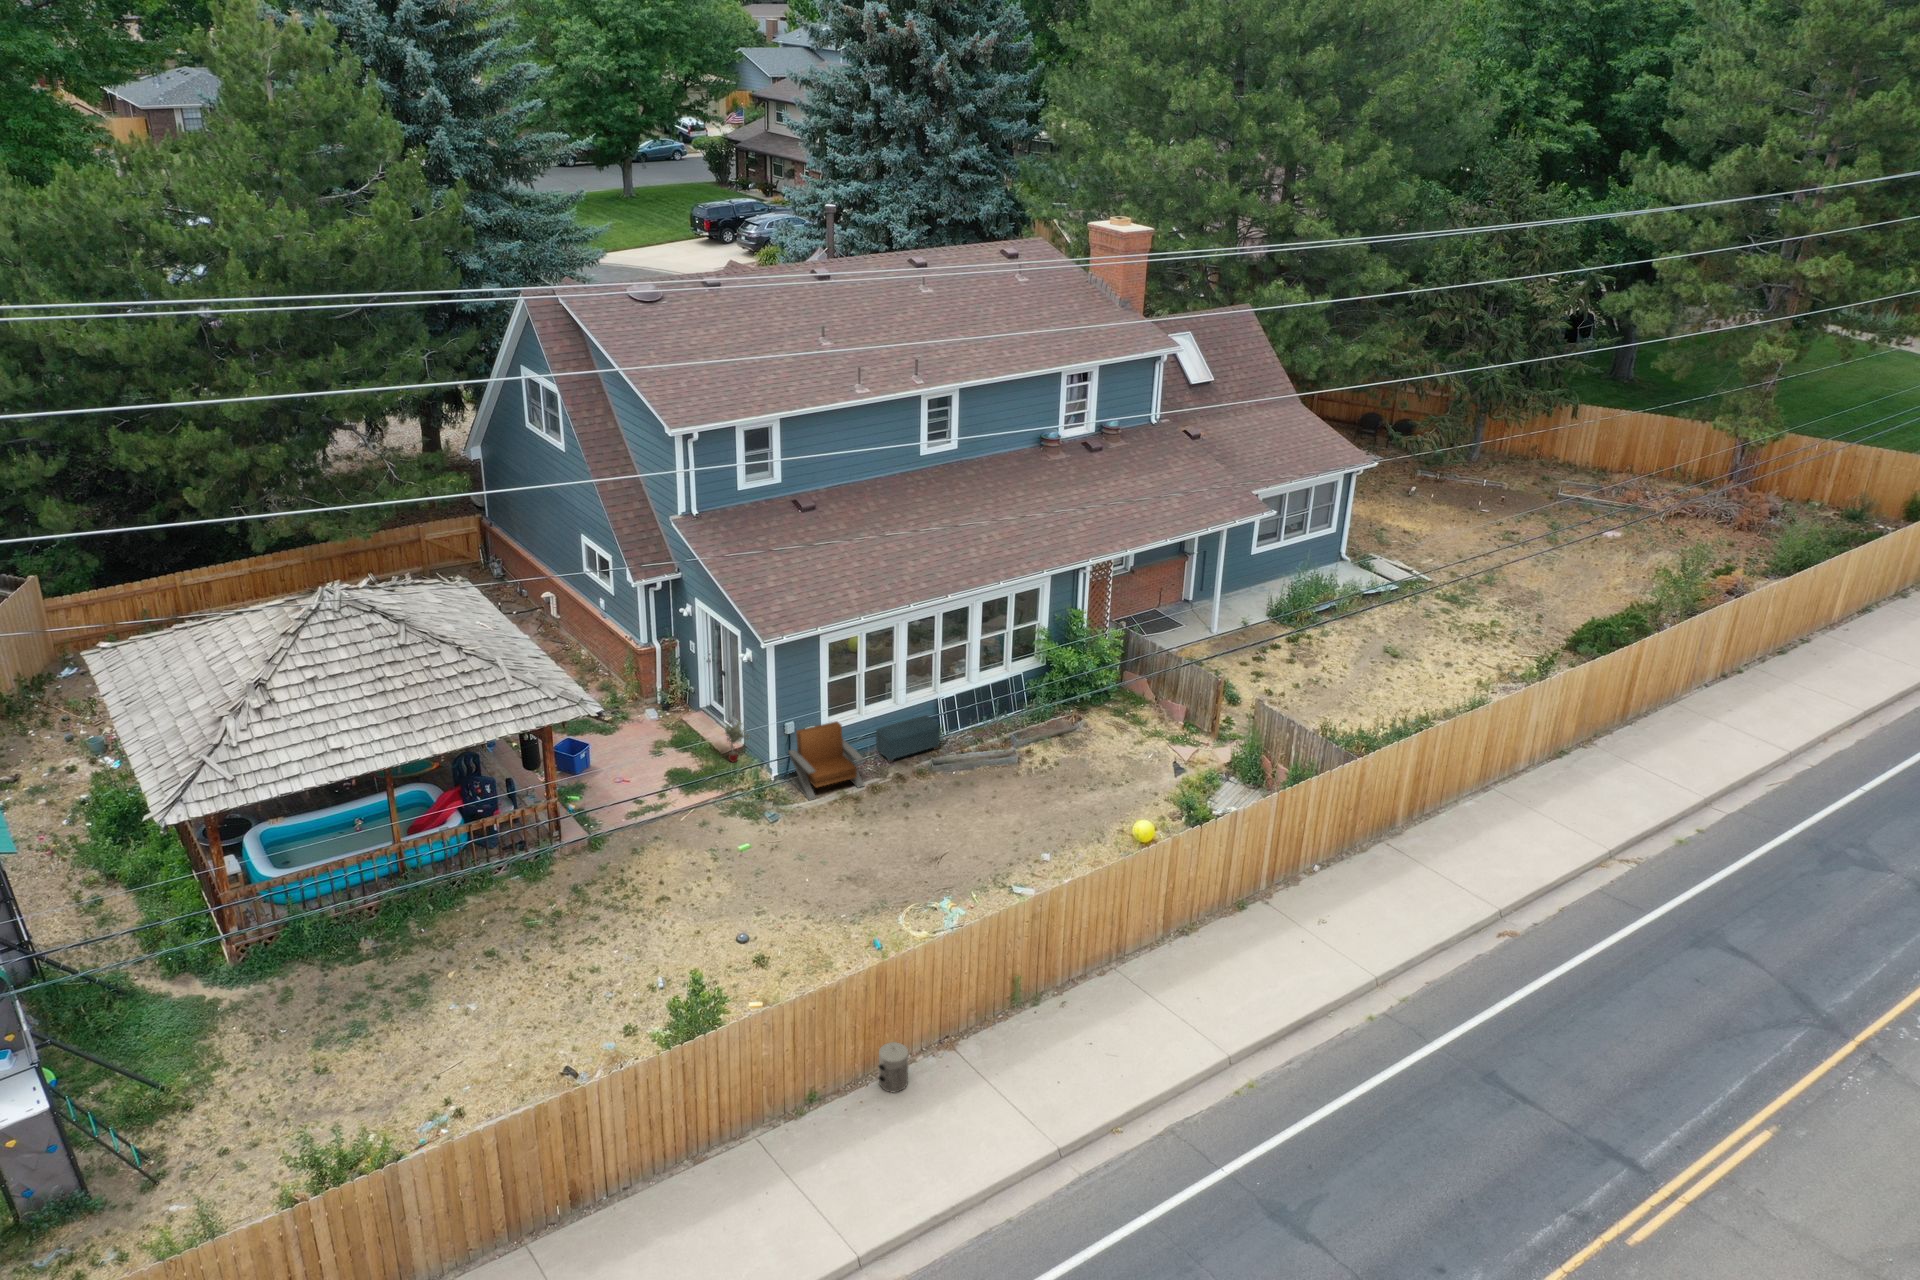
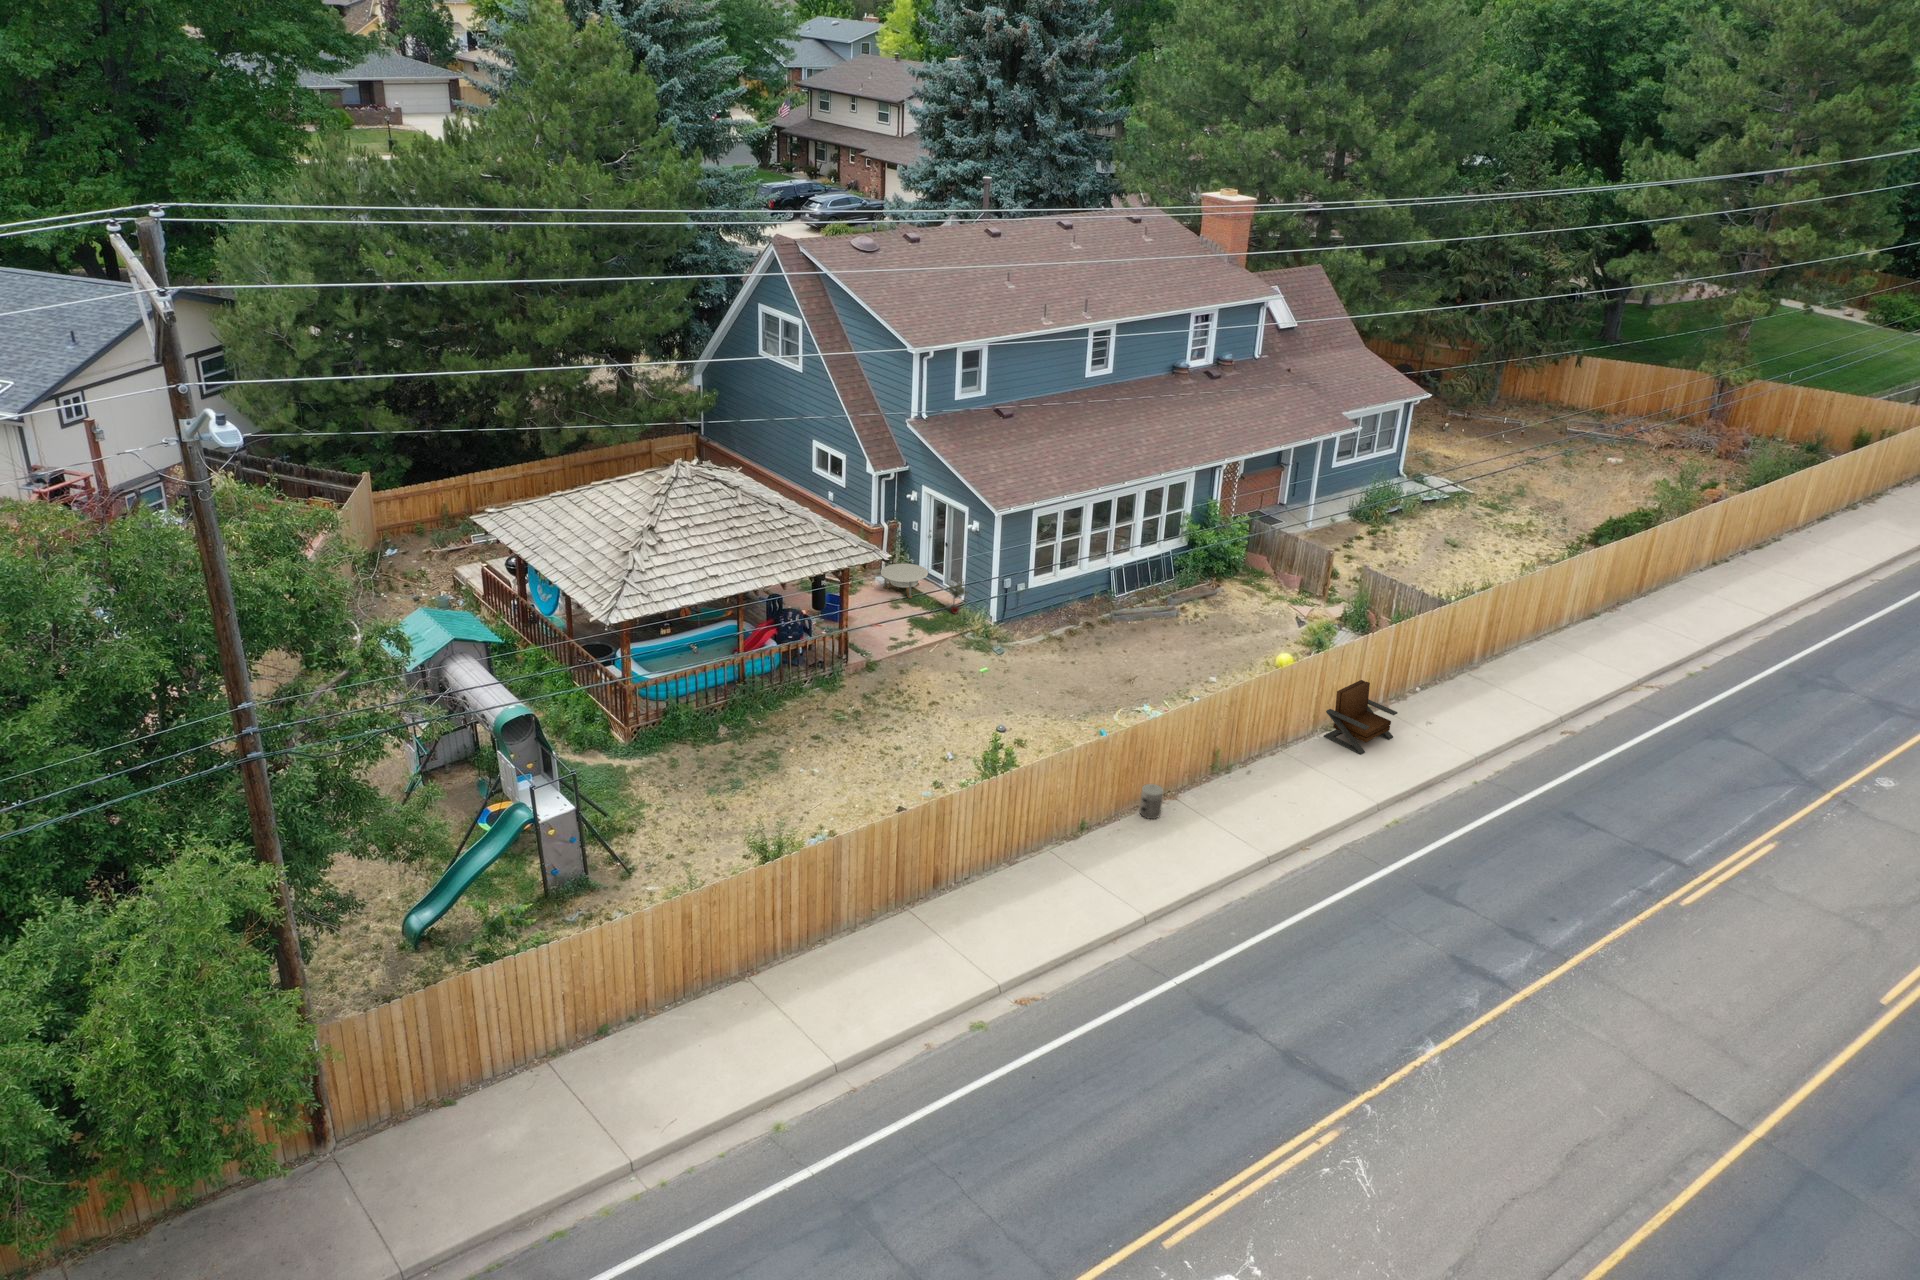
round table: none [647,694,708,740] -> present [881,563,928,598]
bench: present [876,716,940,763] -> none [1063,580,1113,616]
lounge chair: present [788,721,865,800] -> present [1323,680,1398,754]

